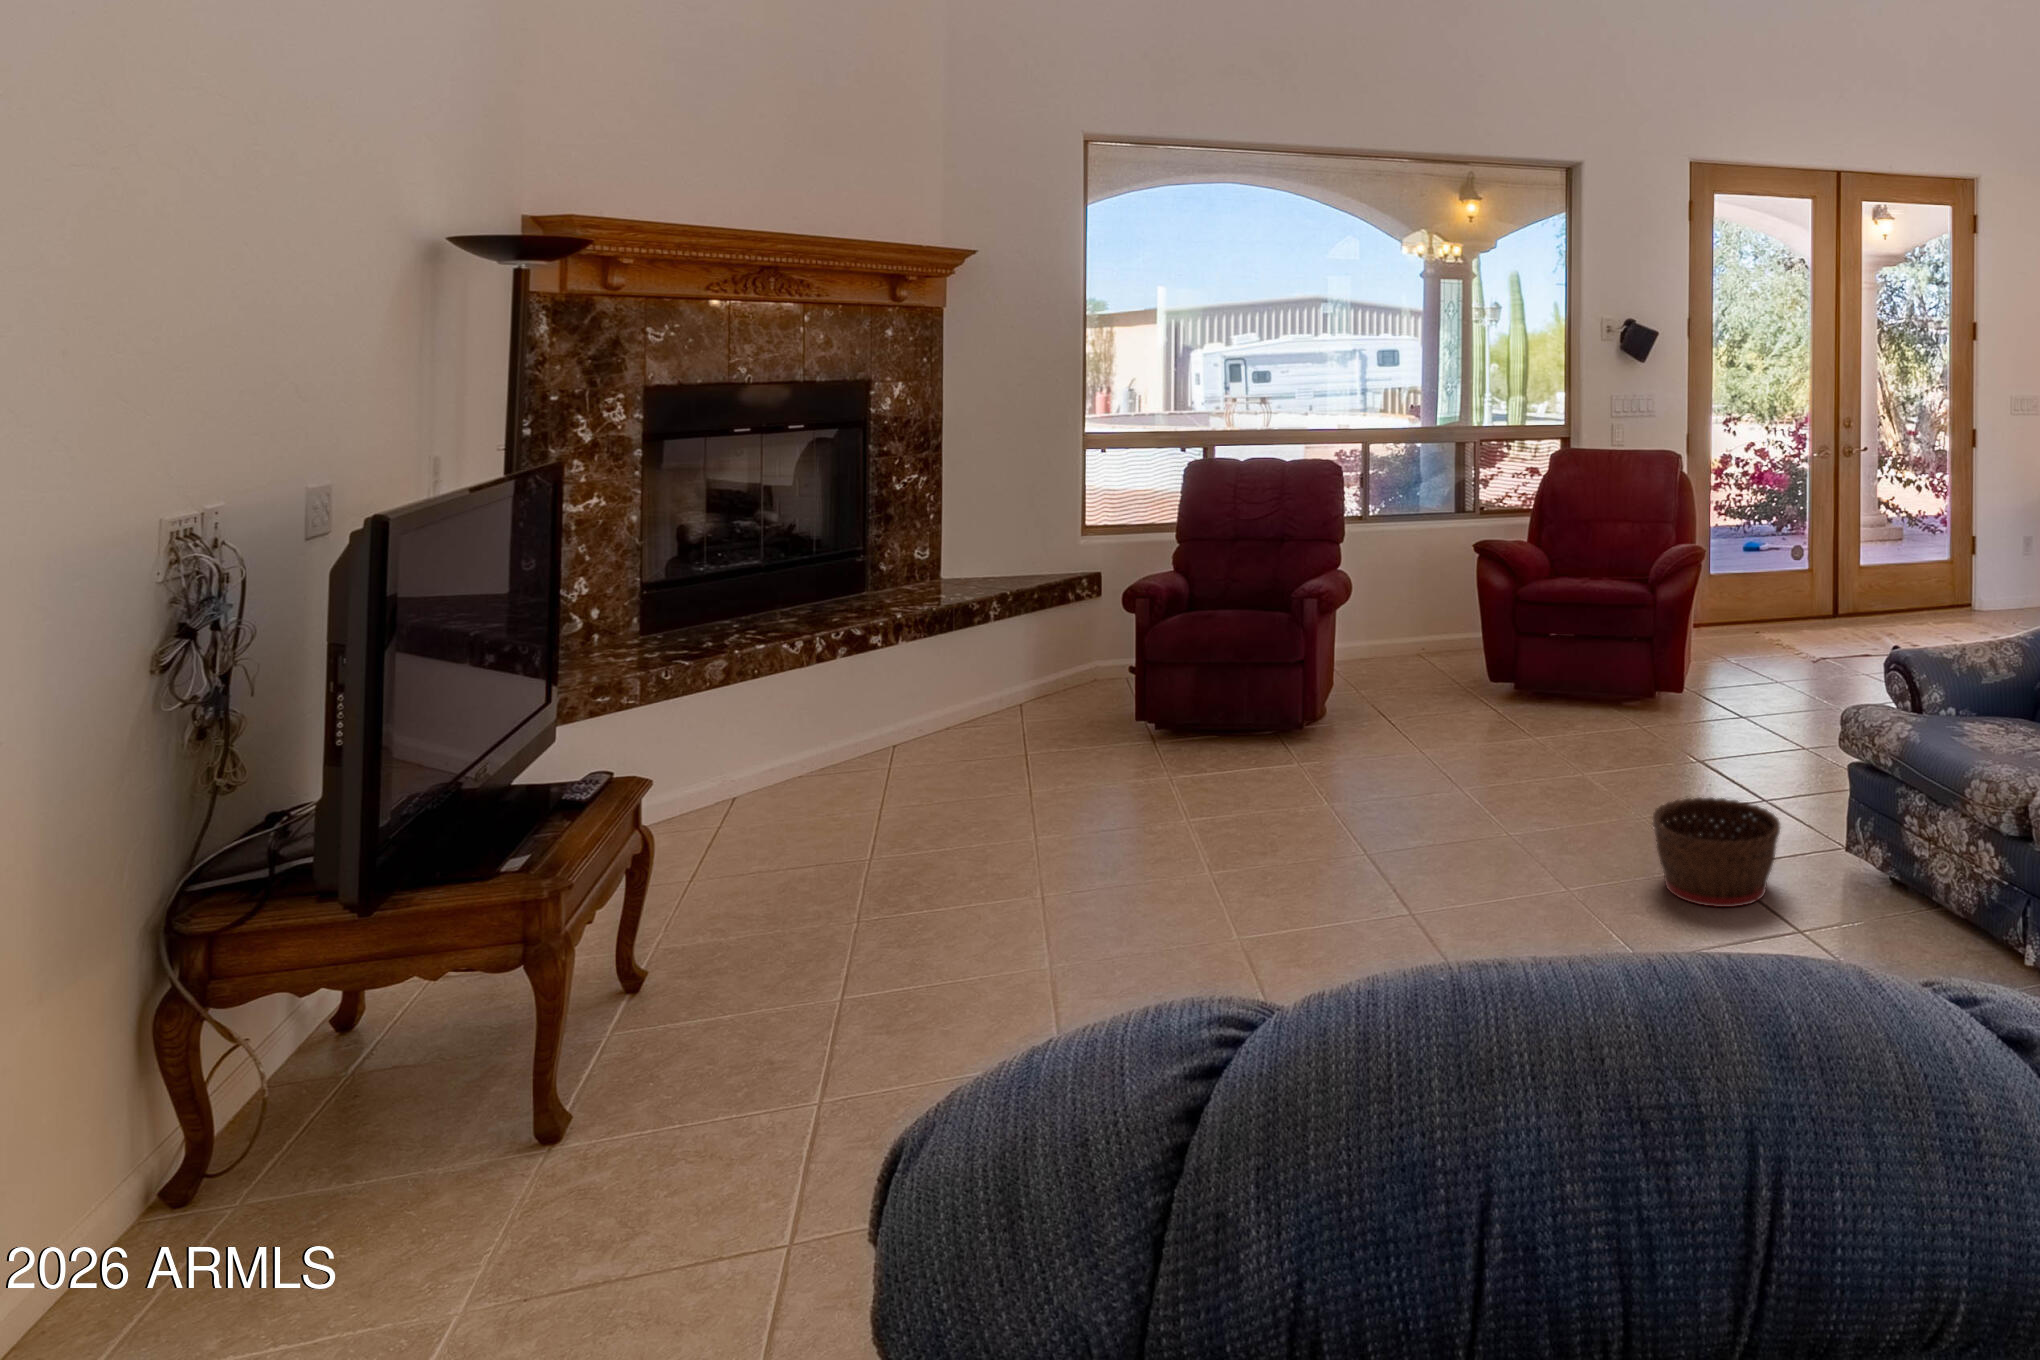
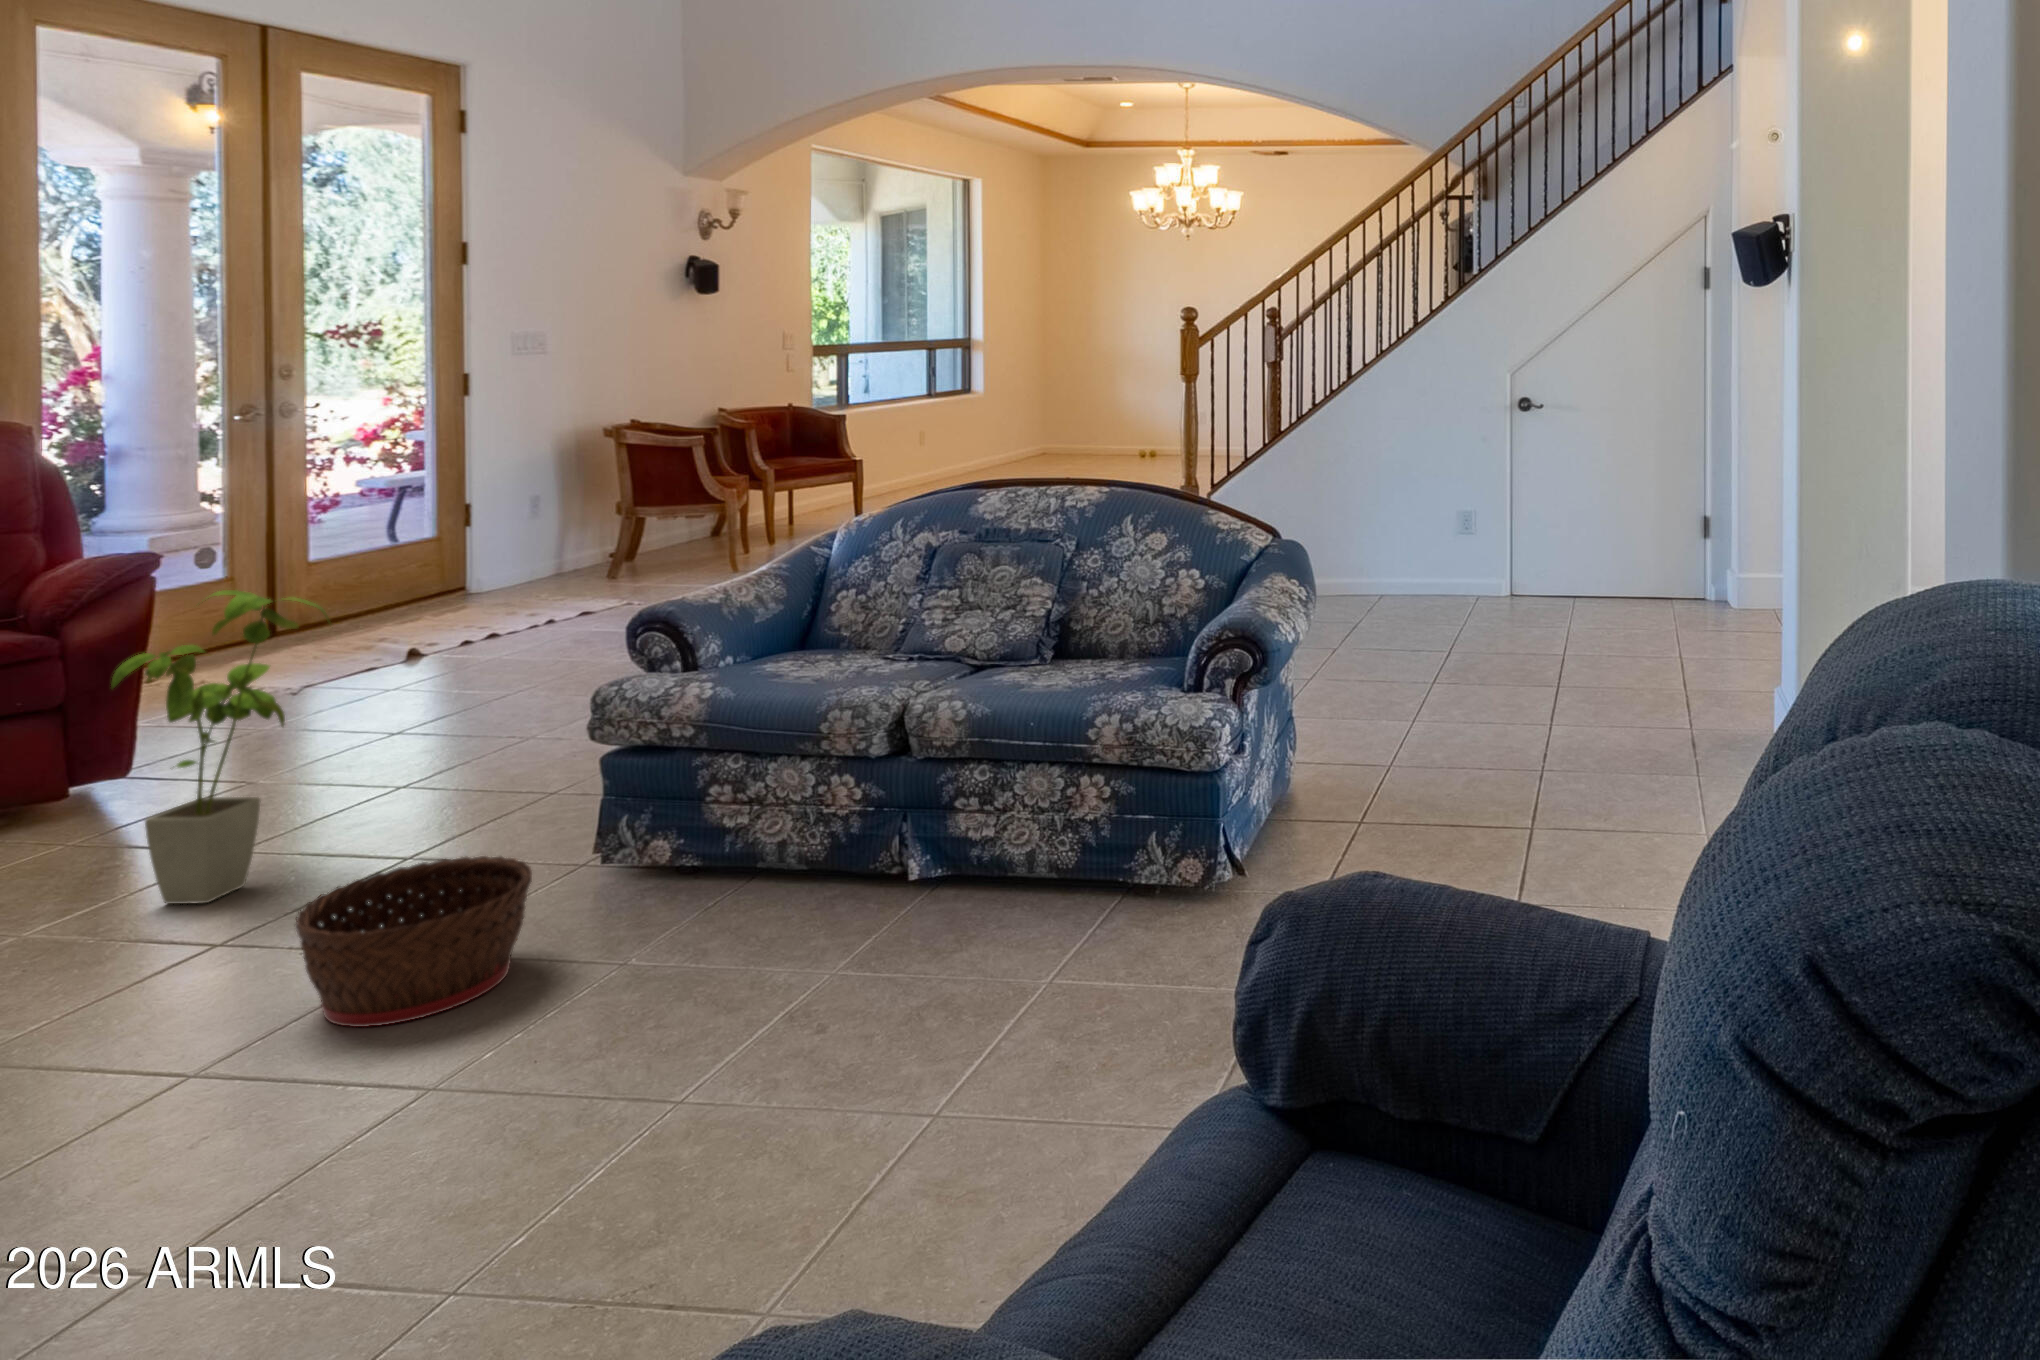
house plant: none [1640,586,1743,785] -> present [111,590,329,904]

